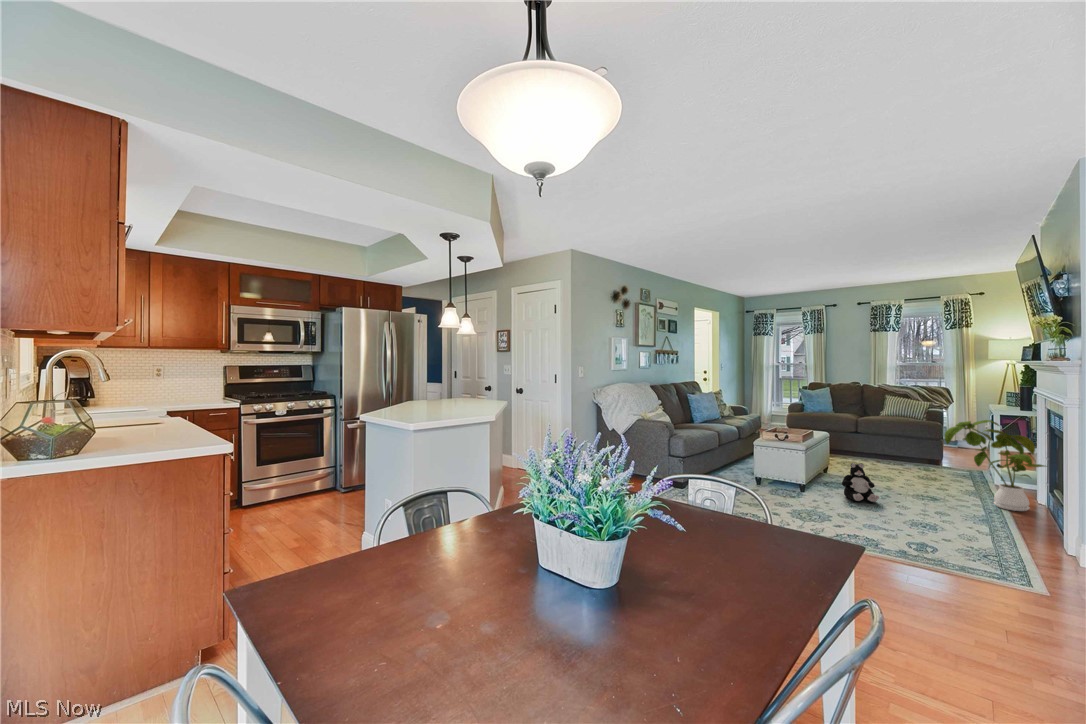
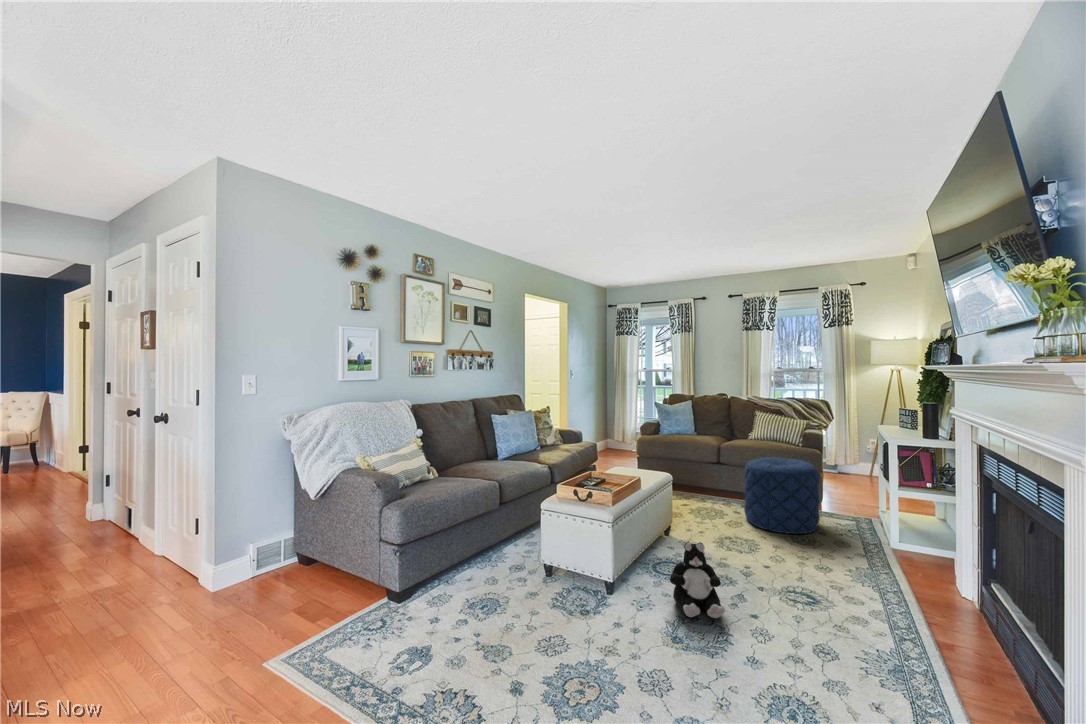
house plant: present [944,420,1045,511] -> none [827,465,994,626]
pouf: none [880,425,940,475] -> present [744,457,820,534]

